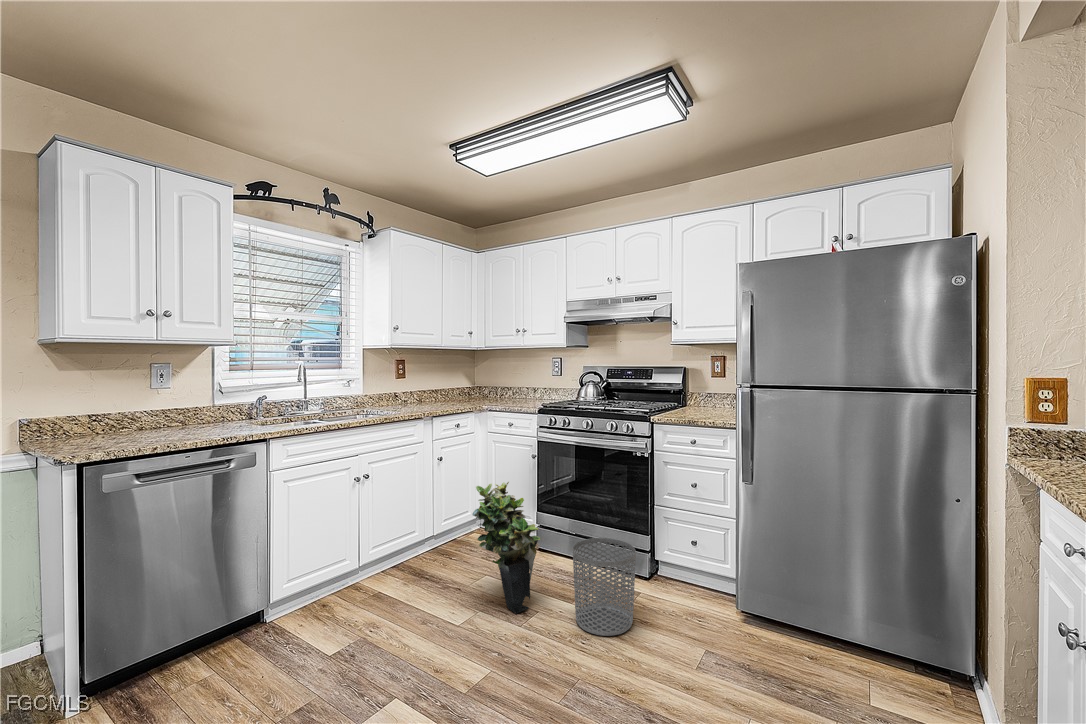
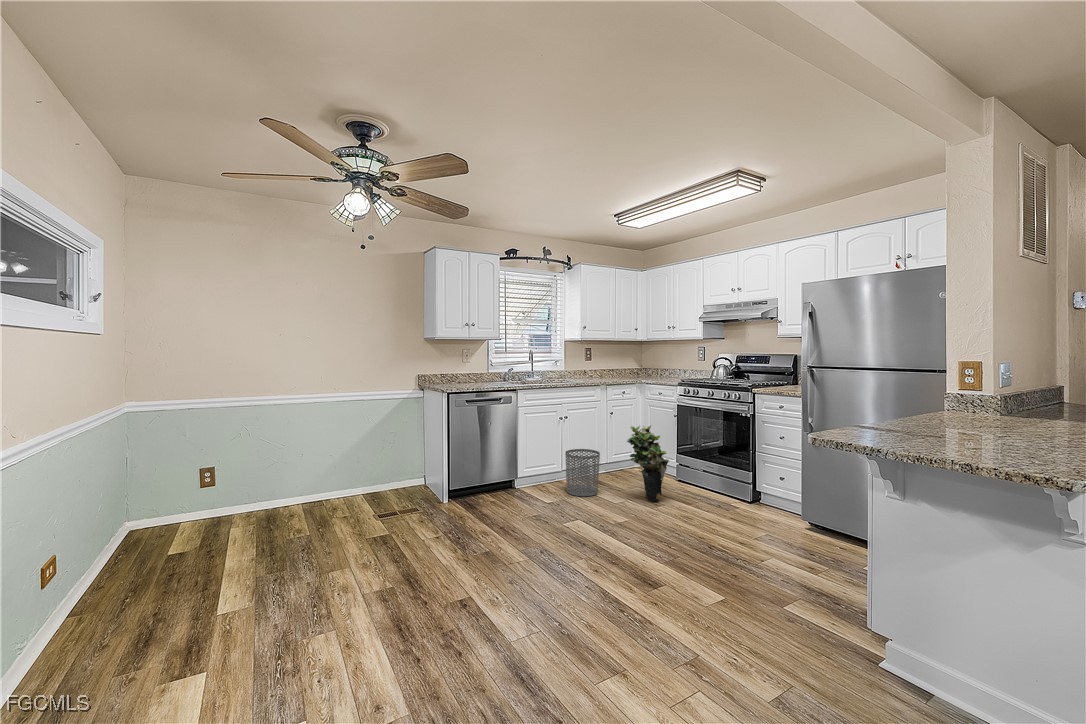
waste bin: present [573,538,636,636] -> present [565,449,600,496]

